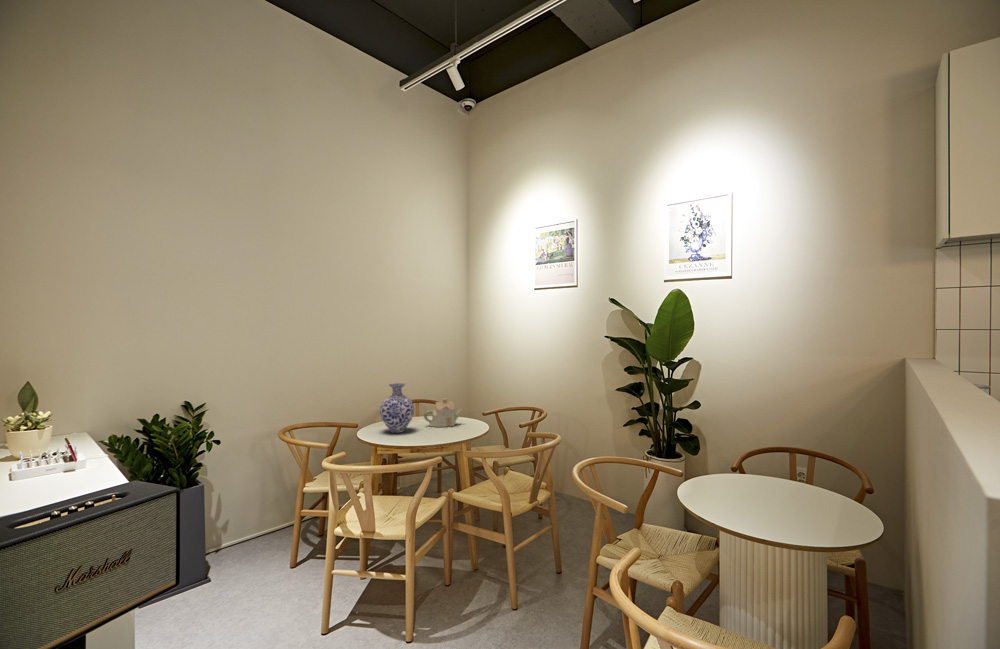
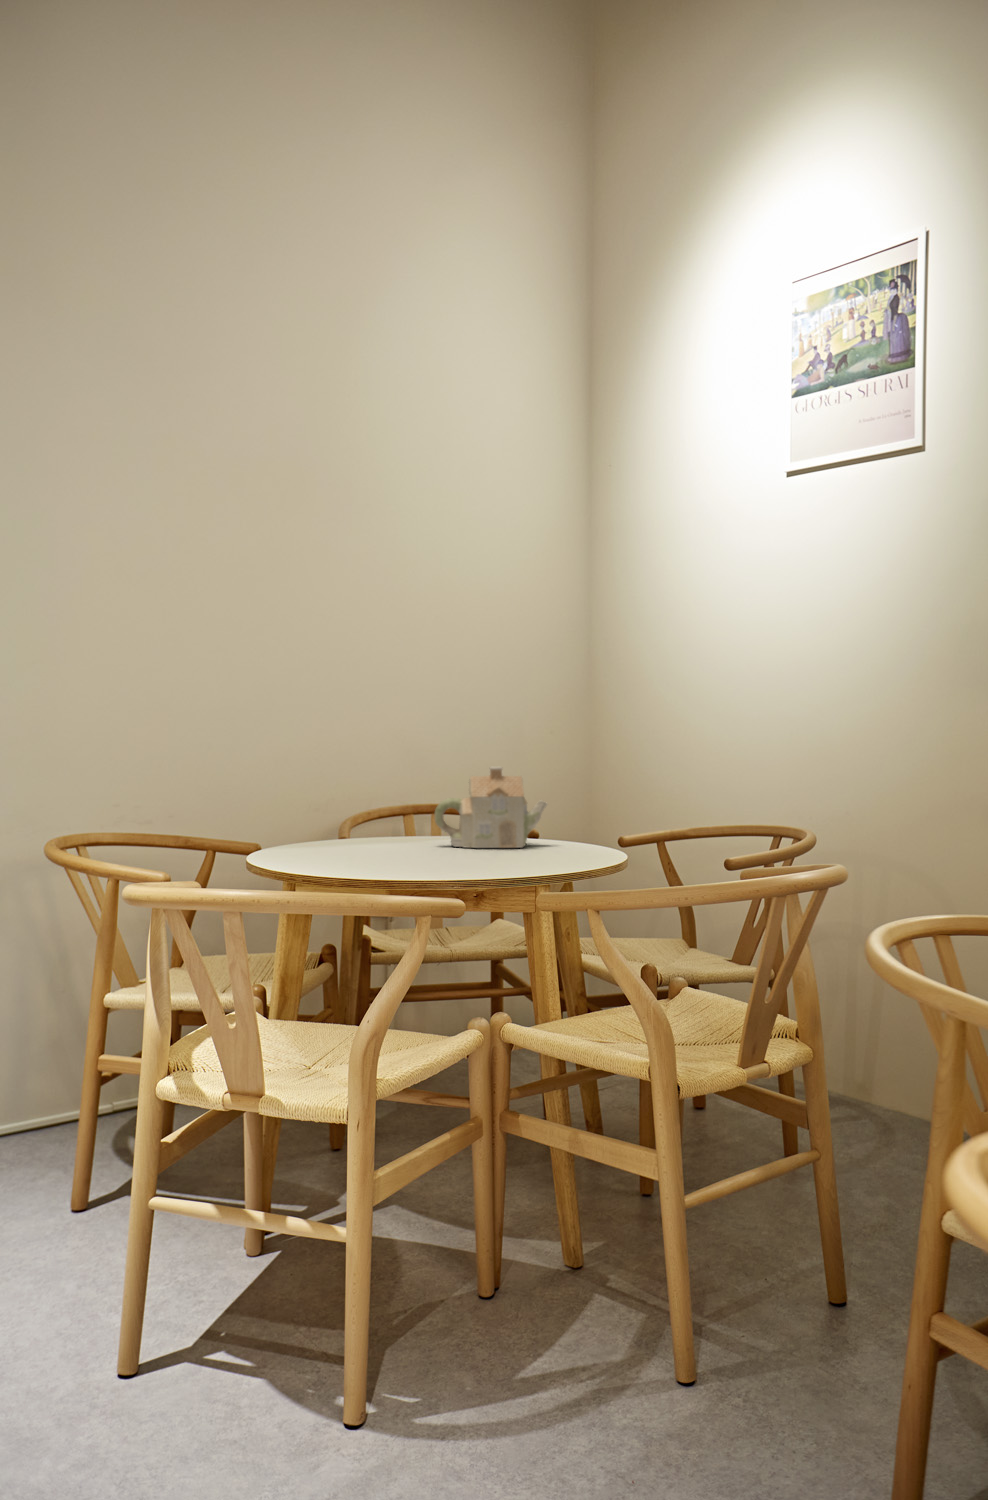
vase: present [380,383,414,433] -> none [305,714,404,854]

